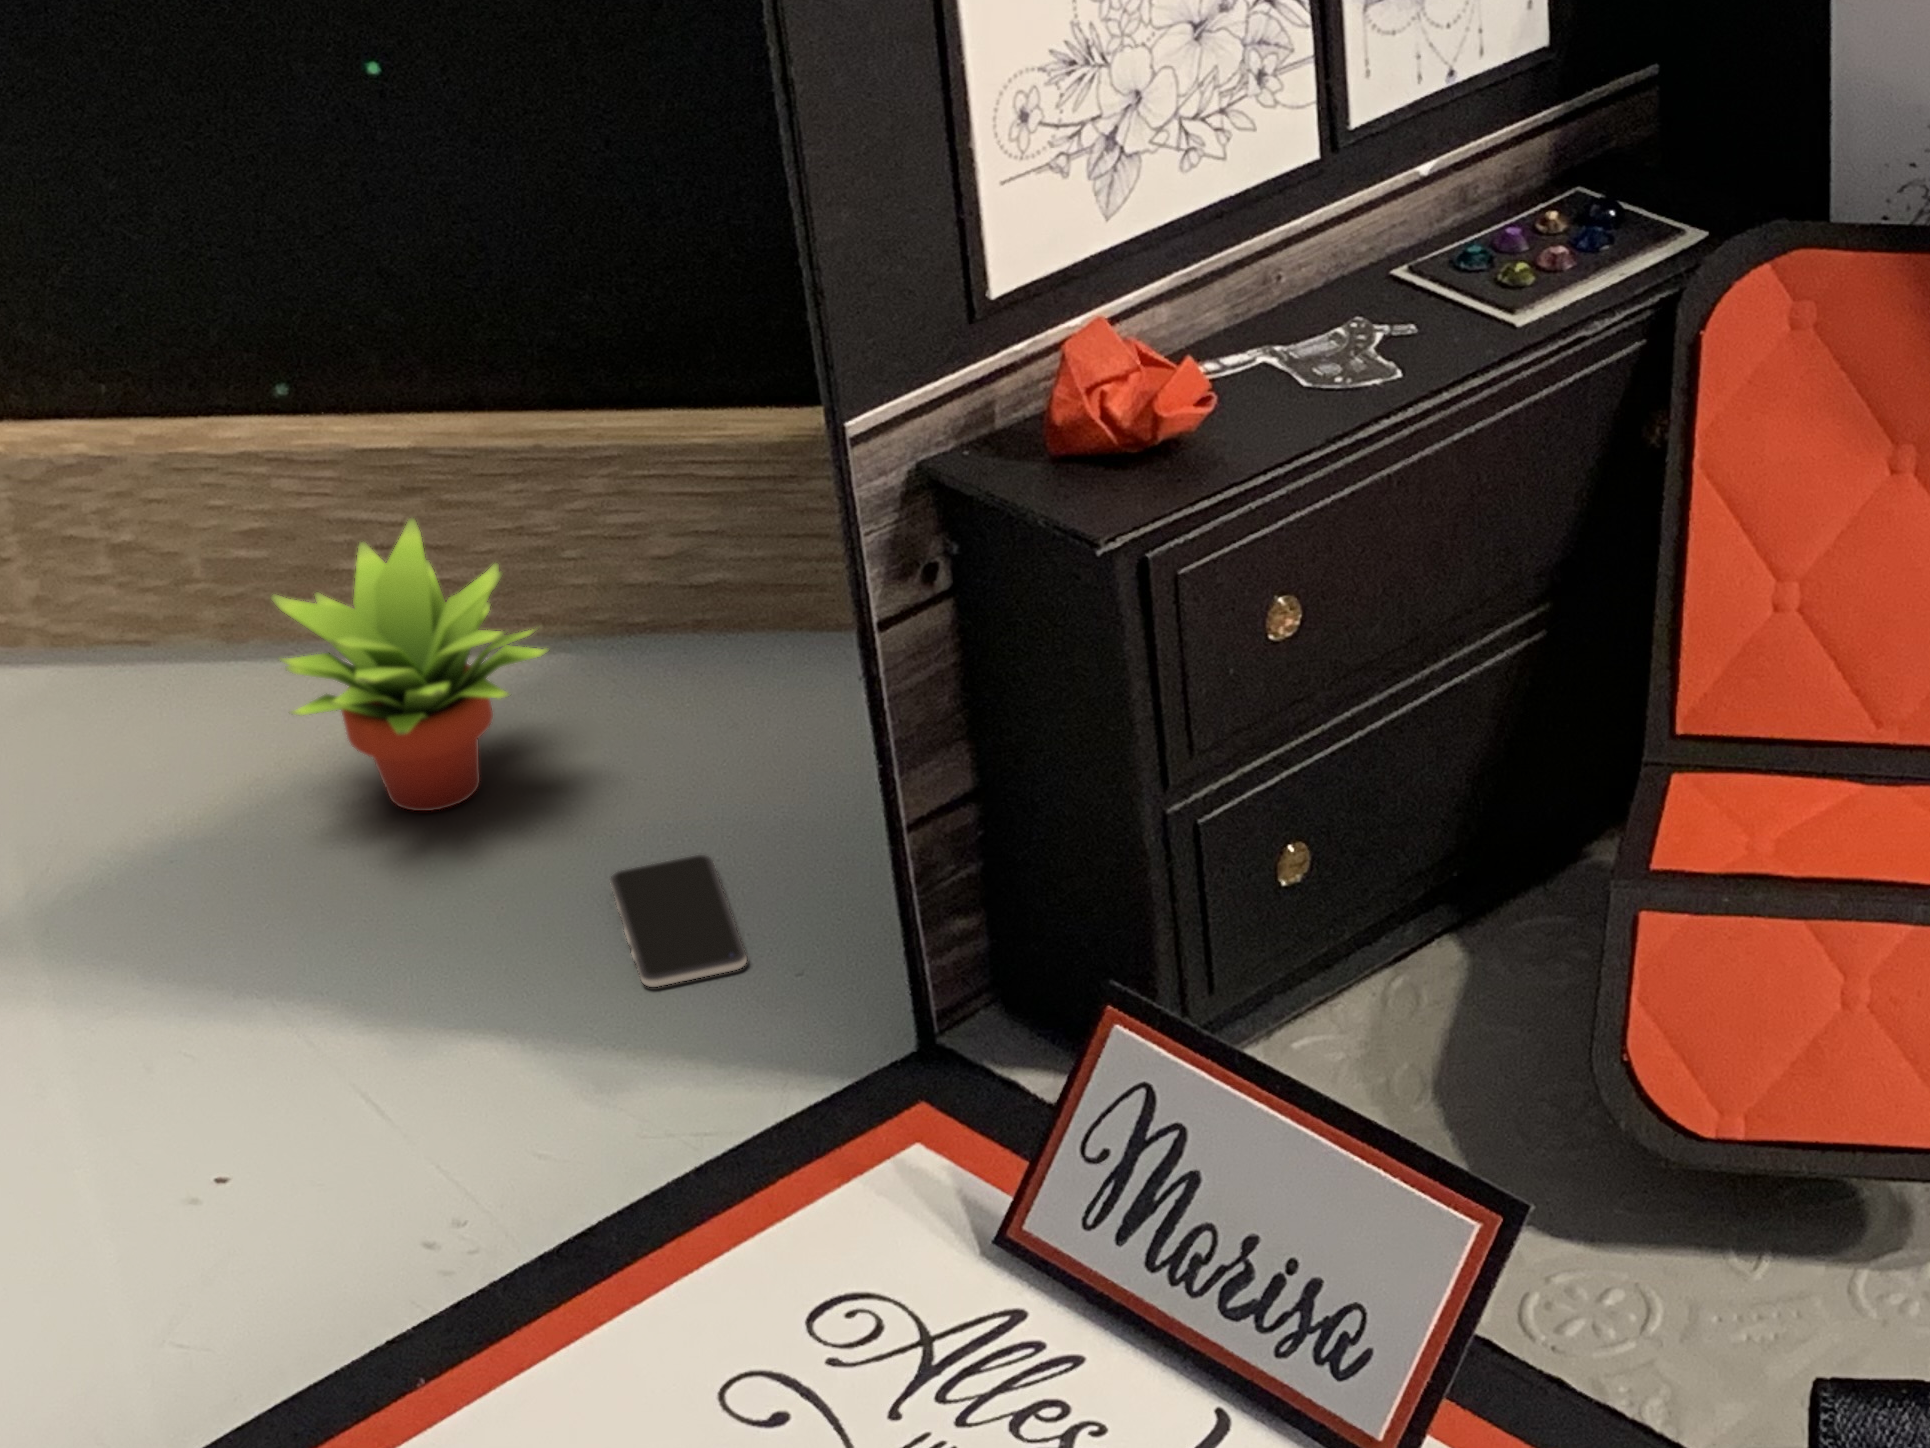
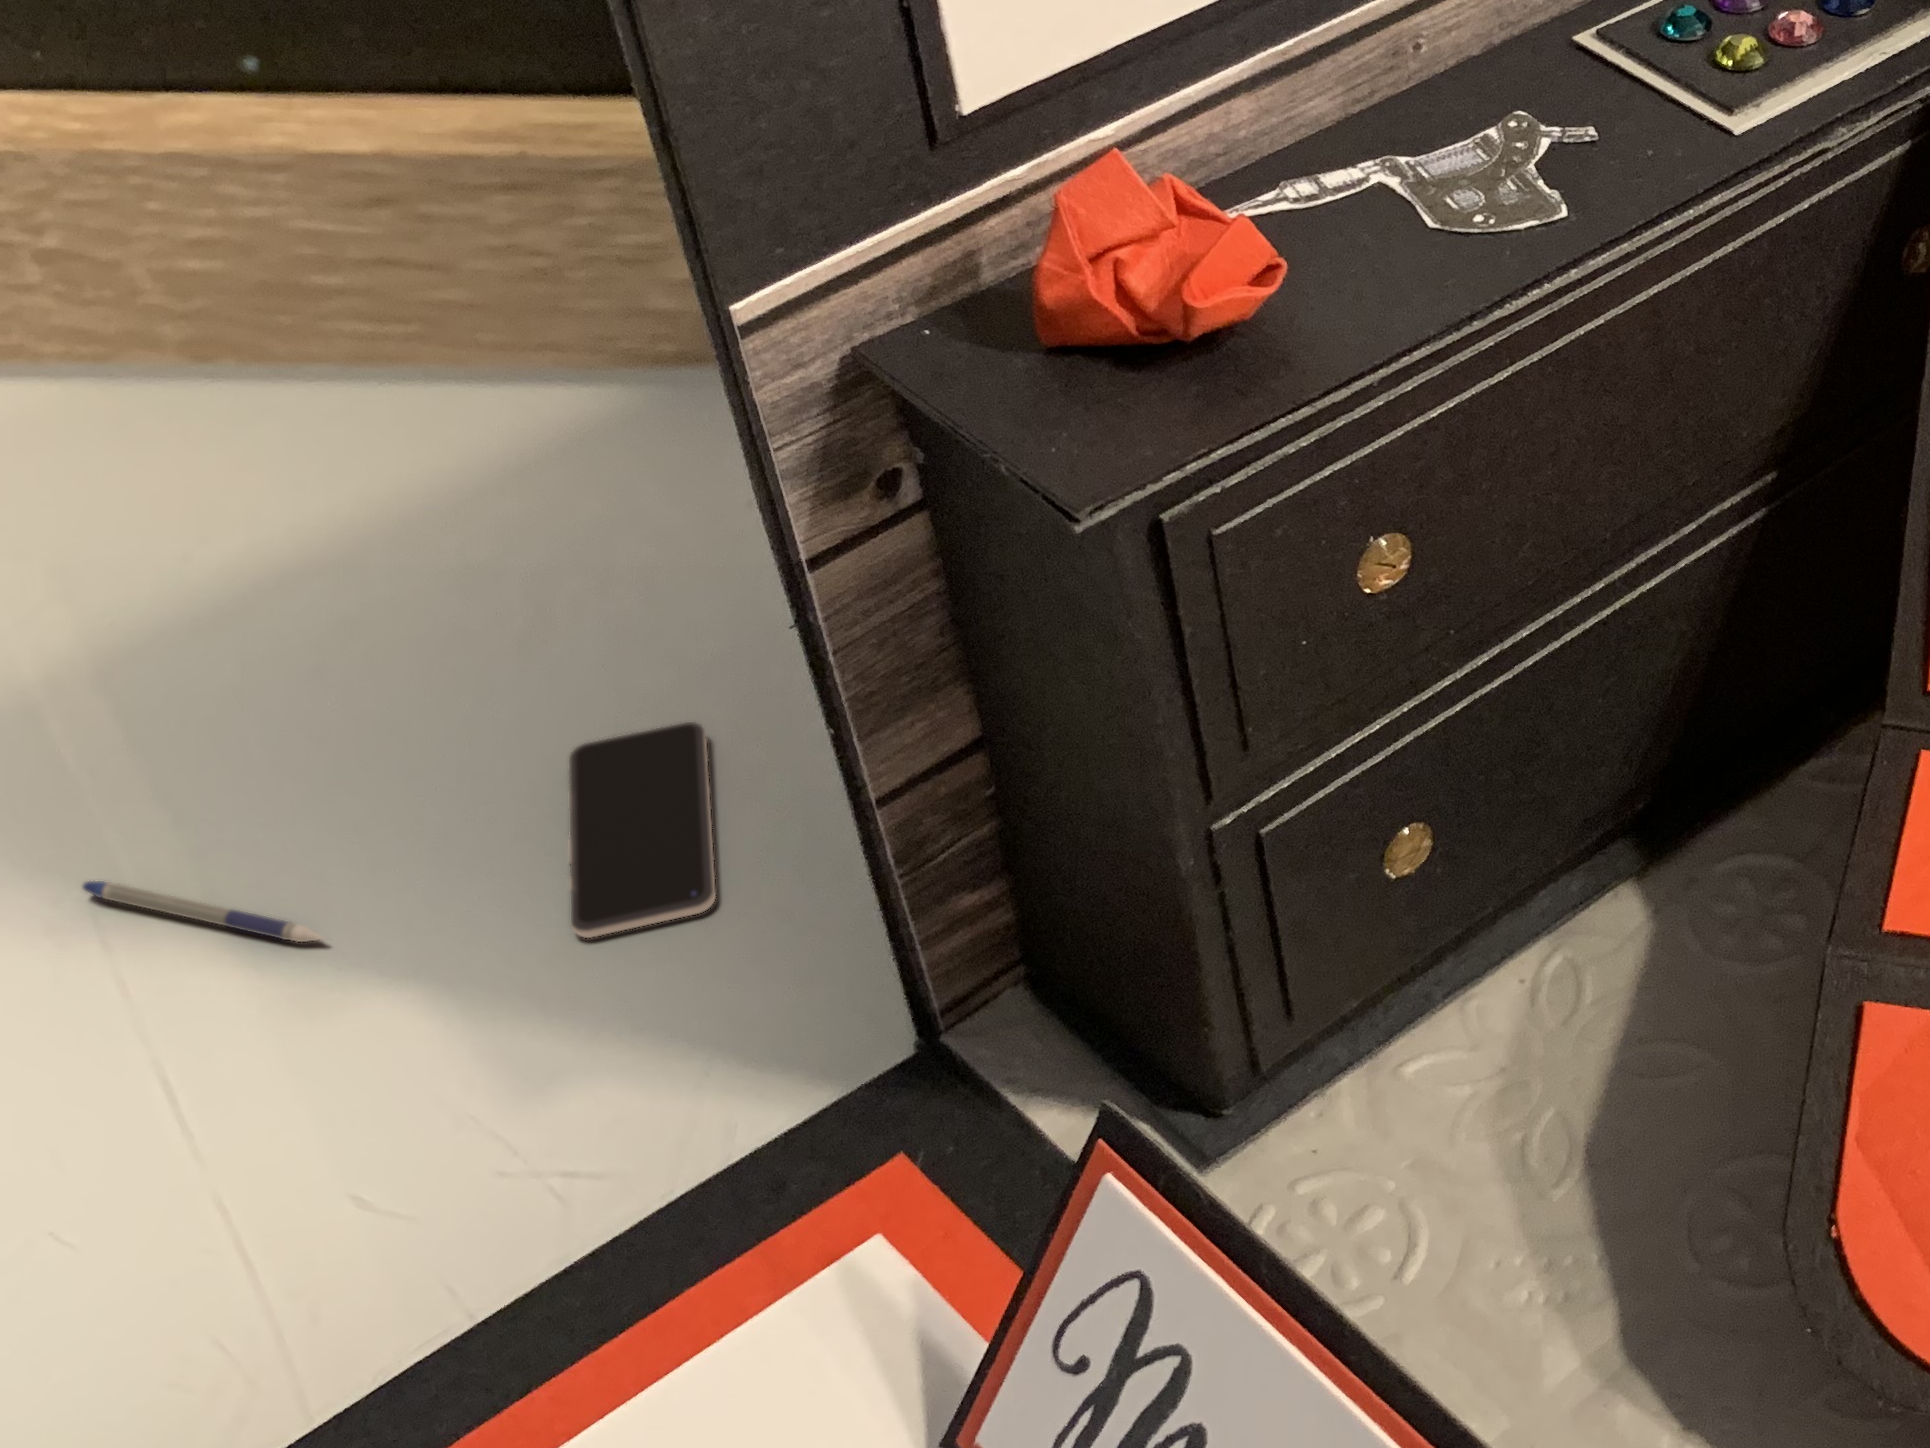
succulent plant: present [271,518,548,811] -> none [152,267,520,628]
pen: none [253,966,454,998] -> present [82,881,323,942]

